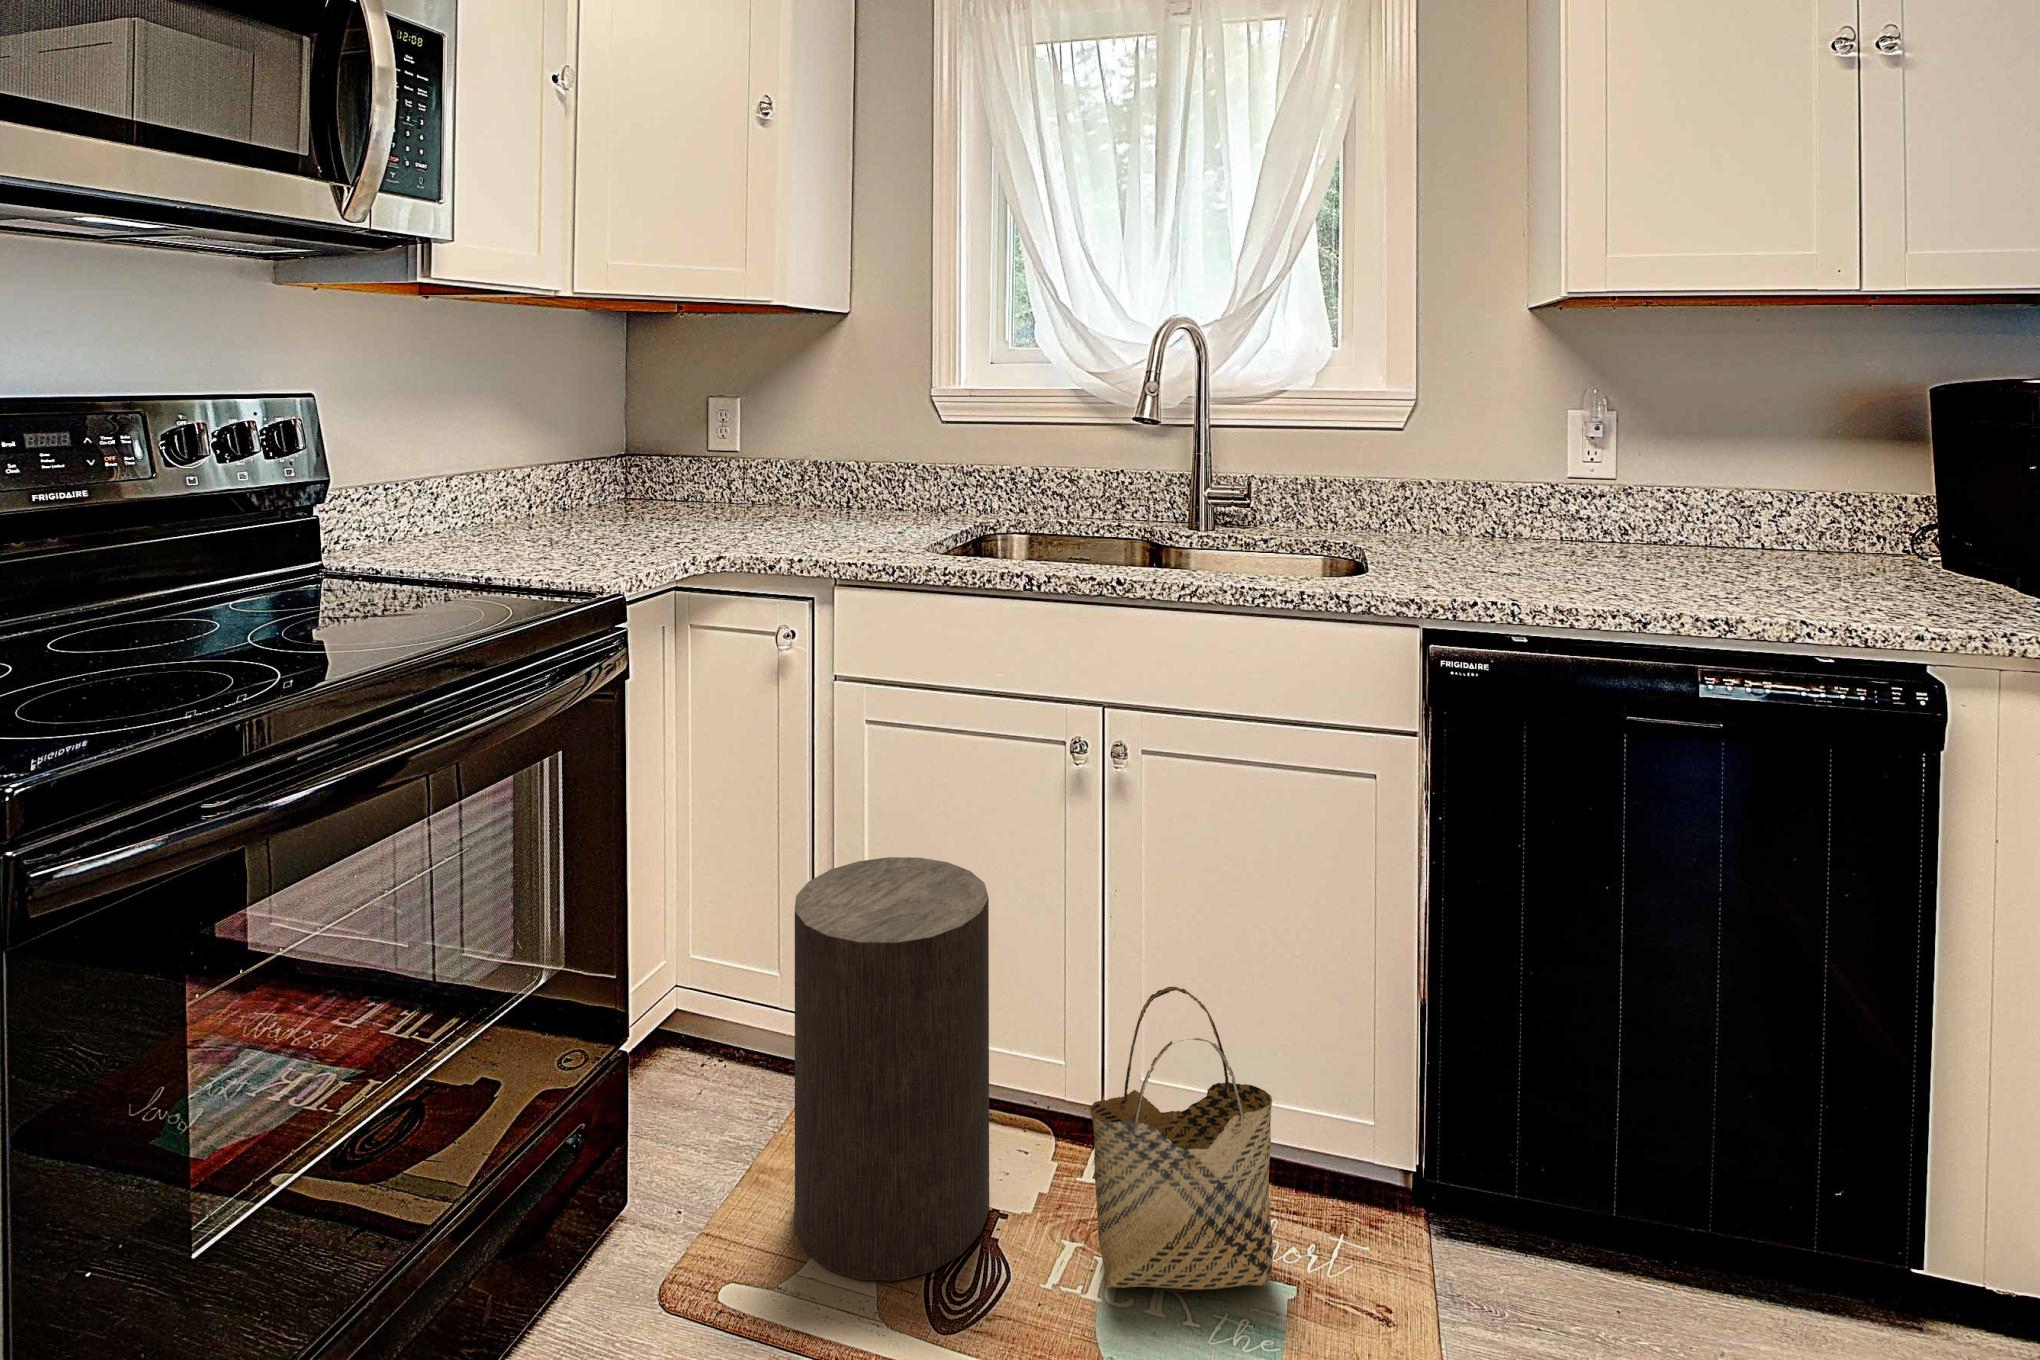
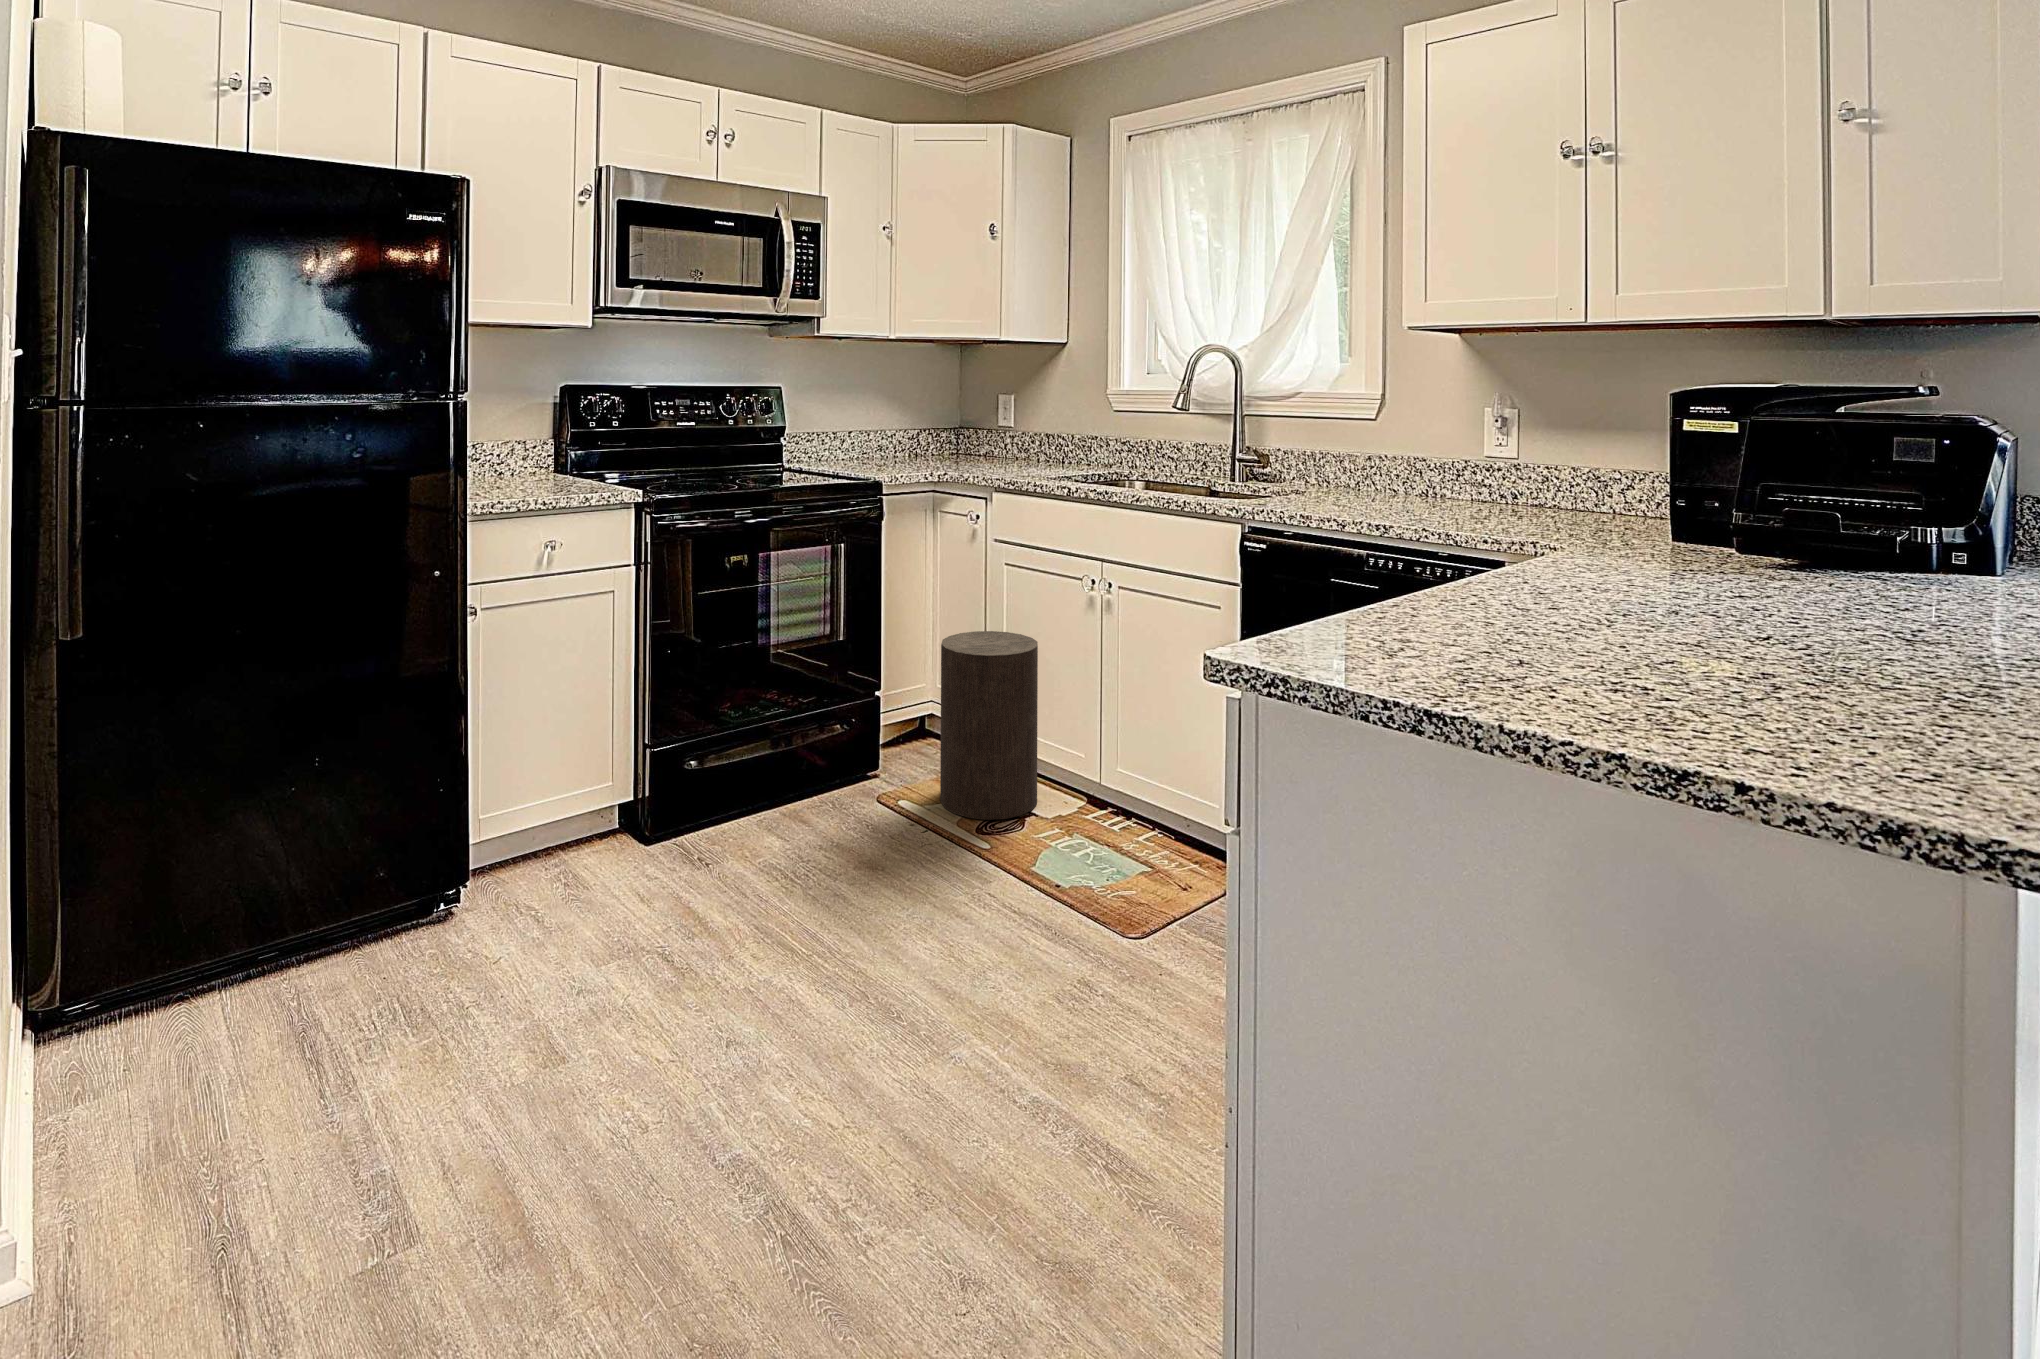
woven basket: present [1089,987,1273,1290] -> none [1057,710,1154,863]

